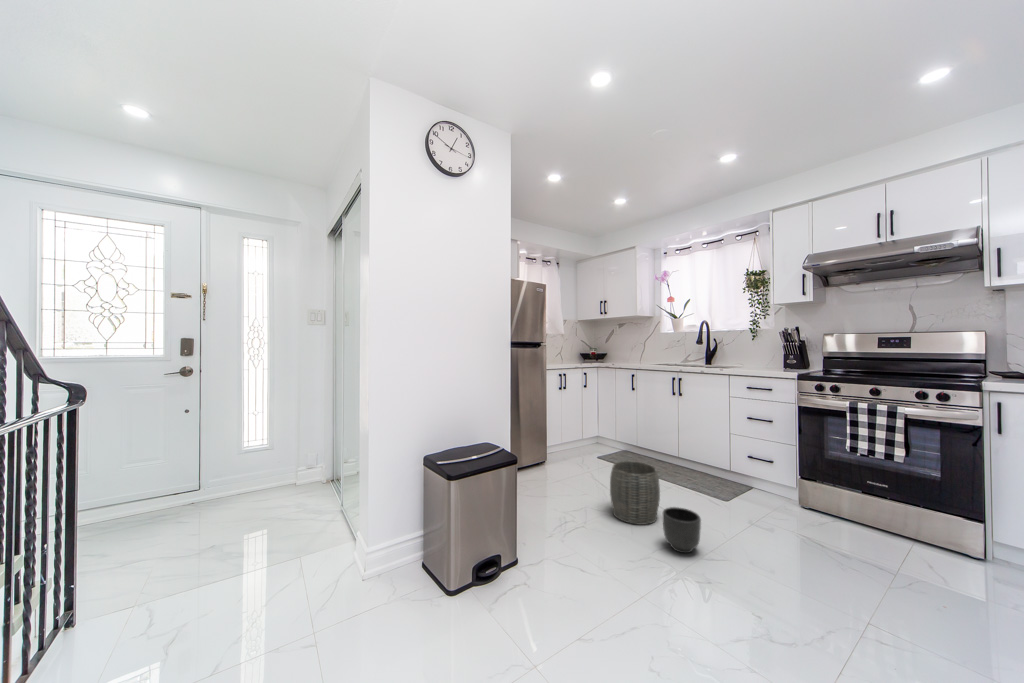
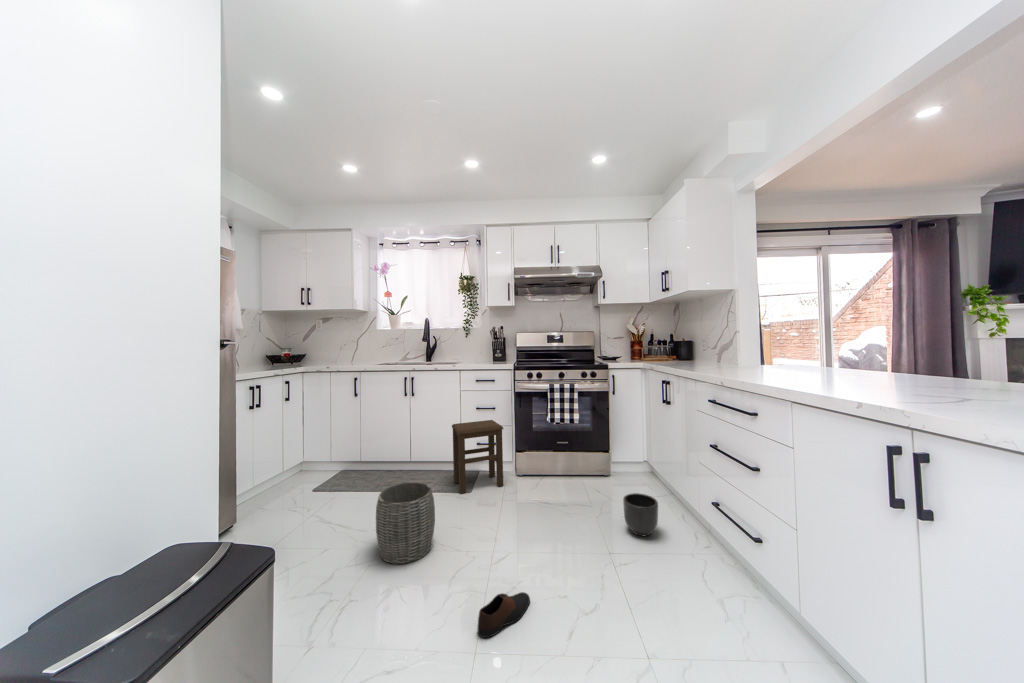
stool: none [711,429,770,509] -> present [452,420,503,493]
planter: present [663,507,701,553] -> present [623,493,658,536]
shoe: none [646,564,709,595] -> present [478,592,530,638]

